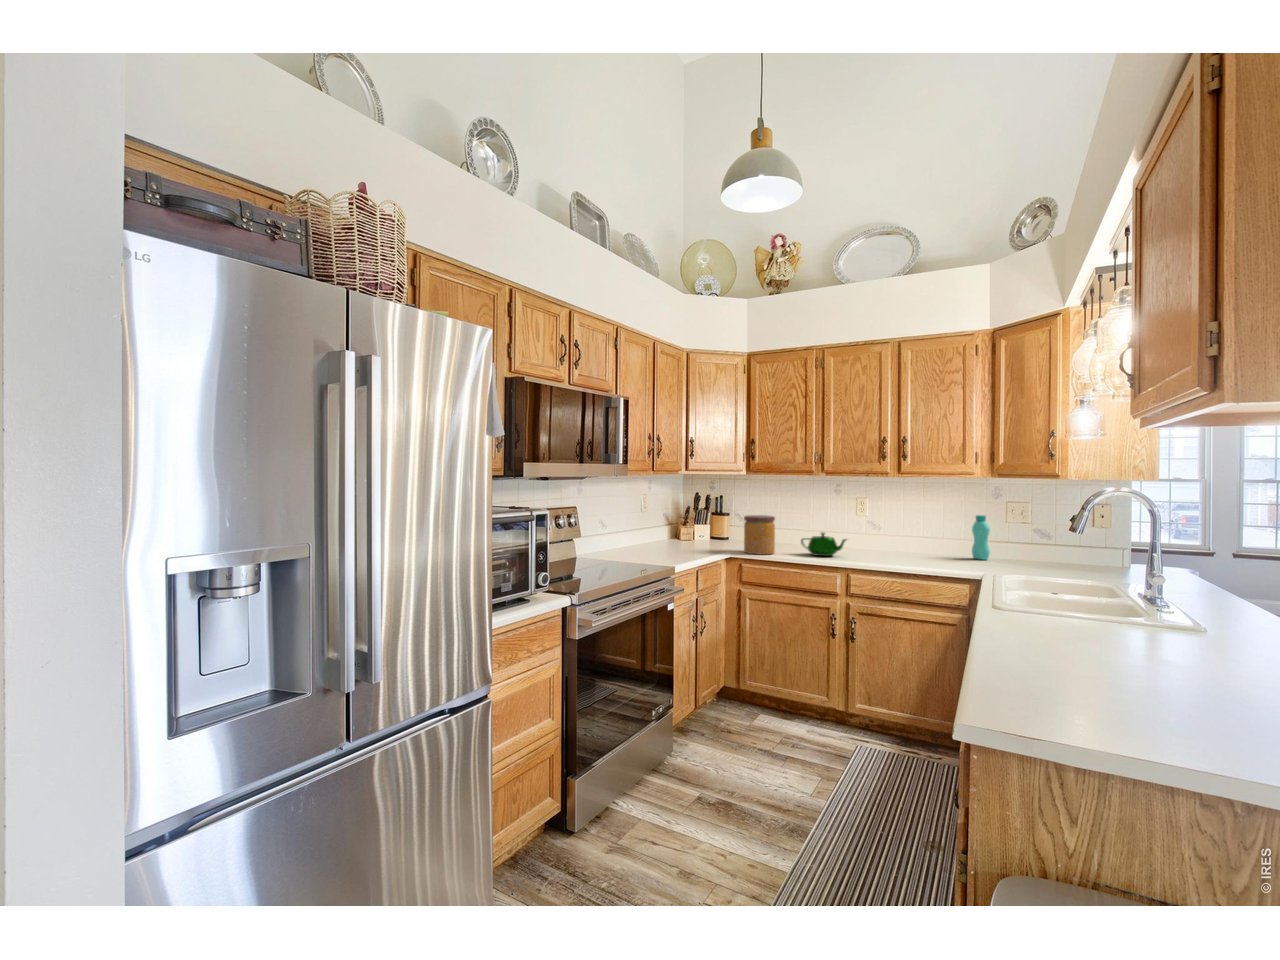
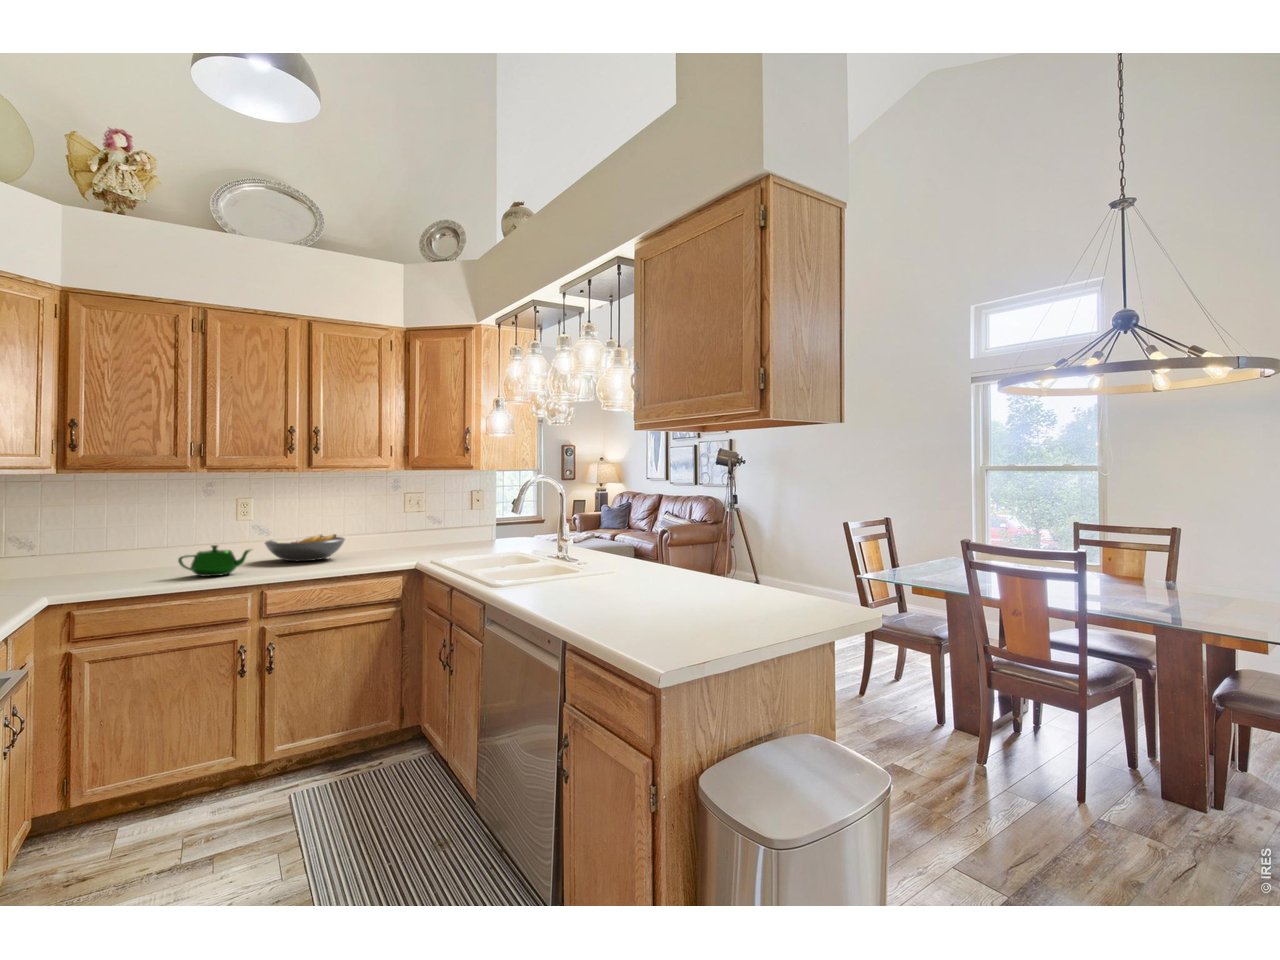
jar: present [744,515,775,554] -> none [73,529,136,590]
bottle: present [972,515,990,560] -> none [374,511,392,555]
fruit bowl: none [871,533,939,555] -> present [265,534,345,561]

